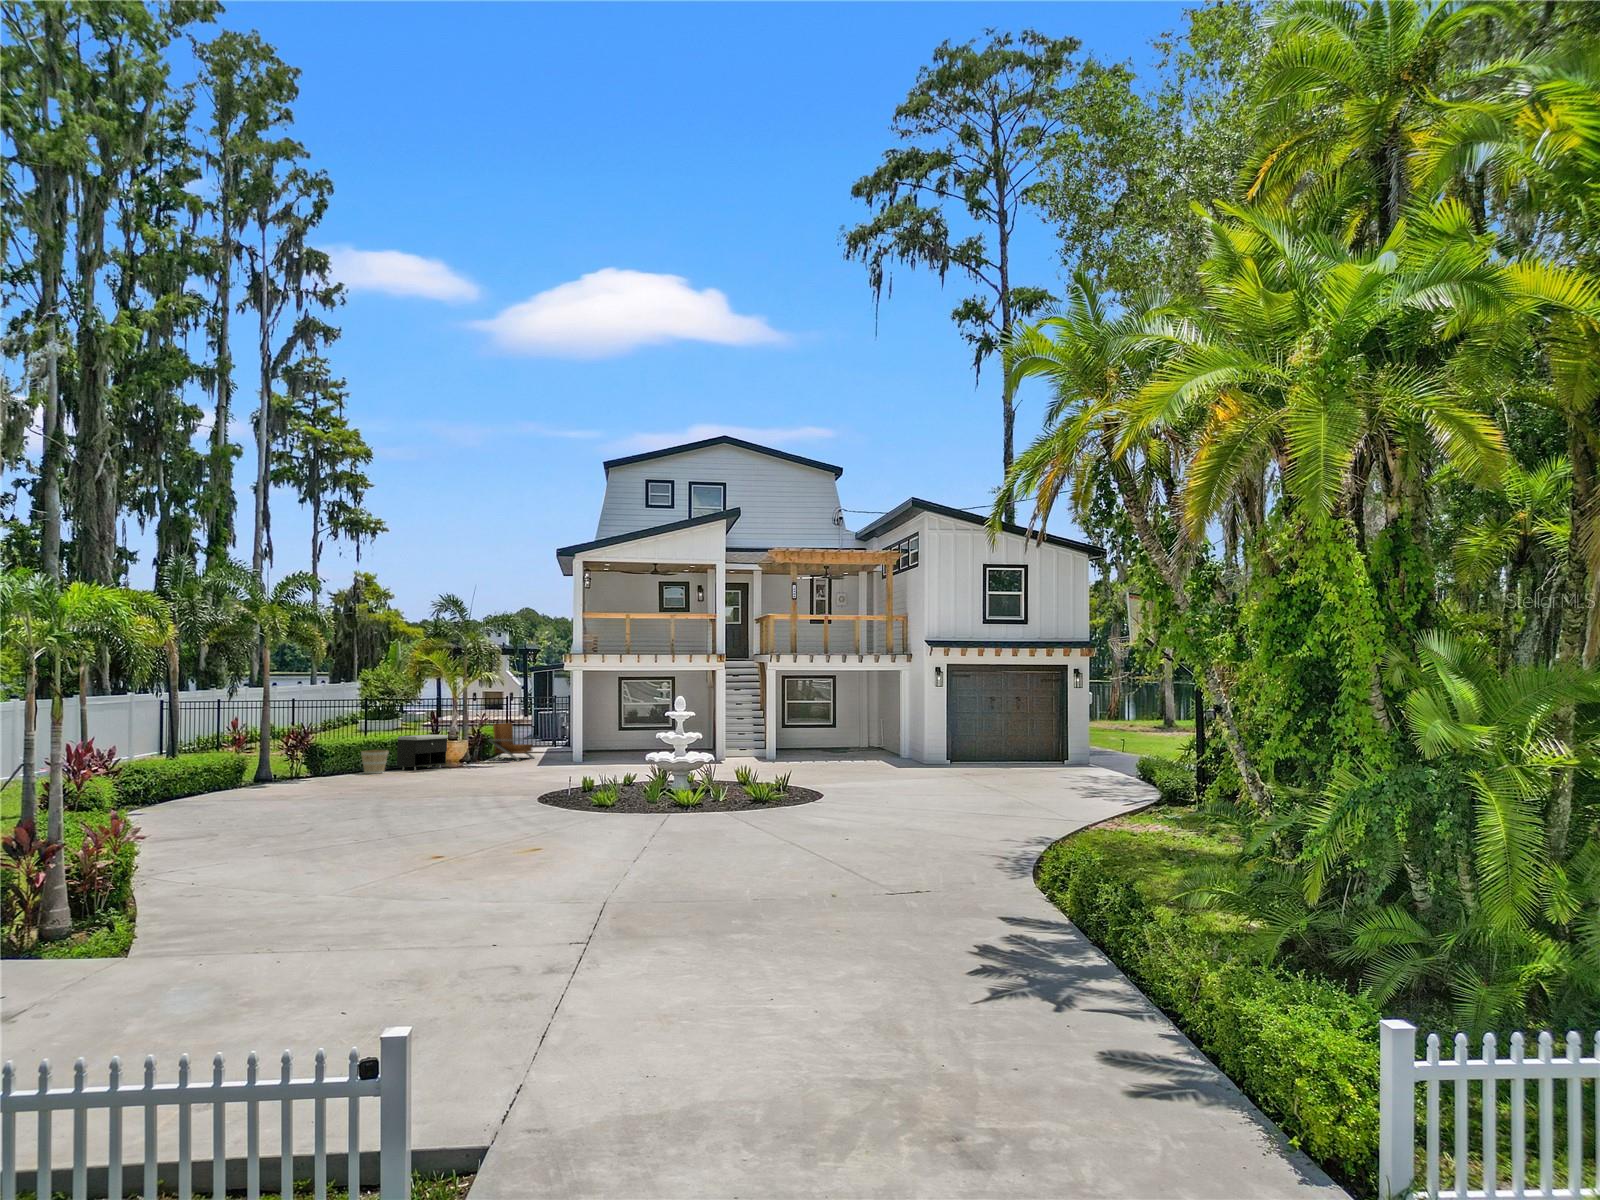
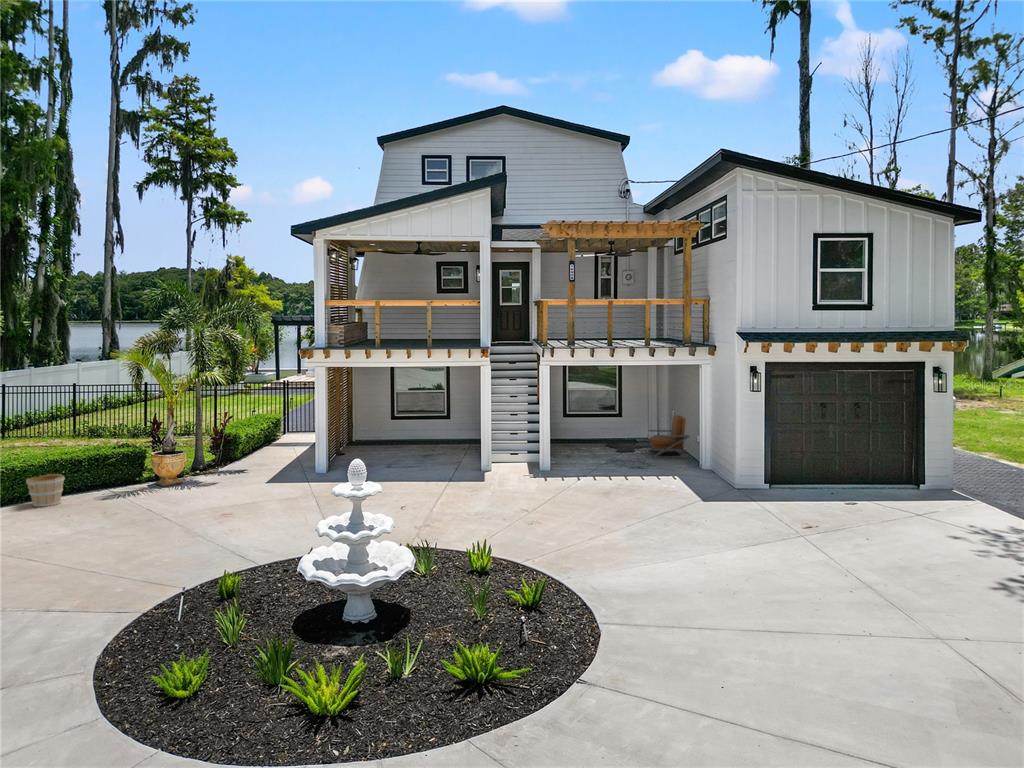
lounge chair: present [489,723,534,761] -> present [648,415,689,458]
storage bench: present [397,735,448,770] -> none [88,447,155,495]

